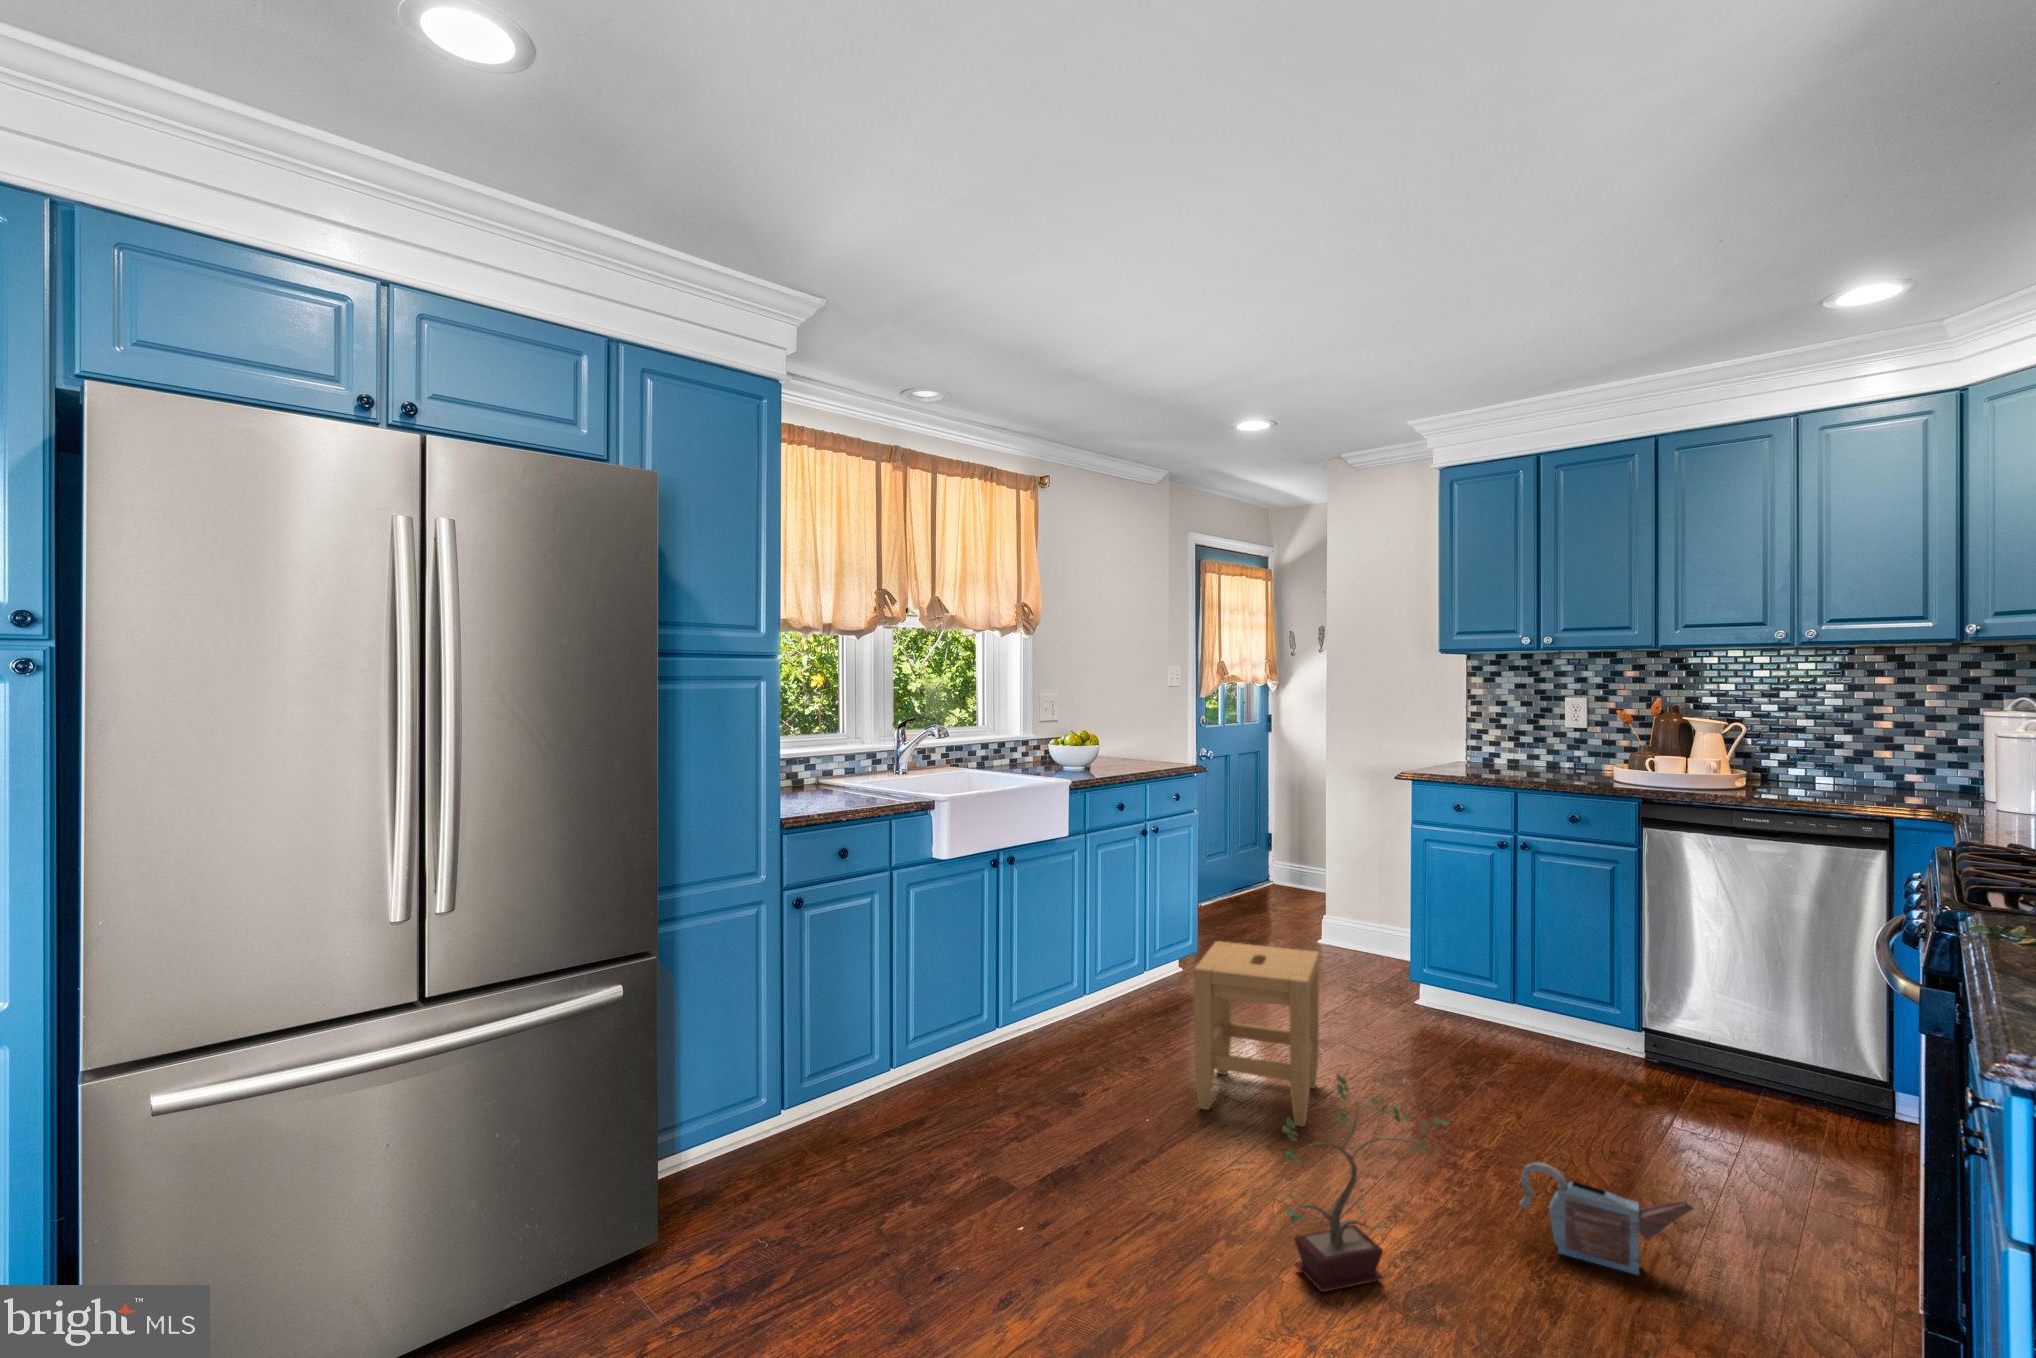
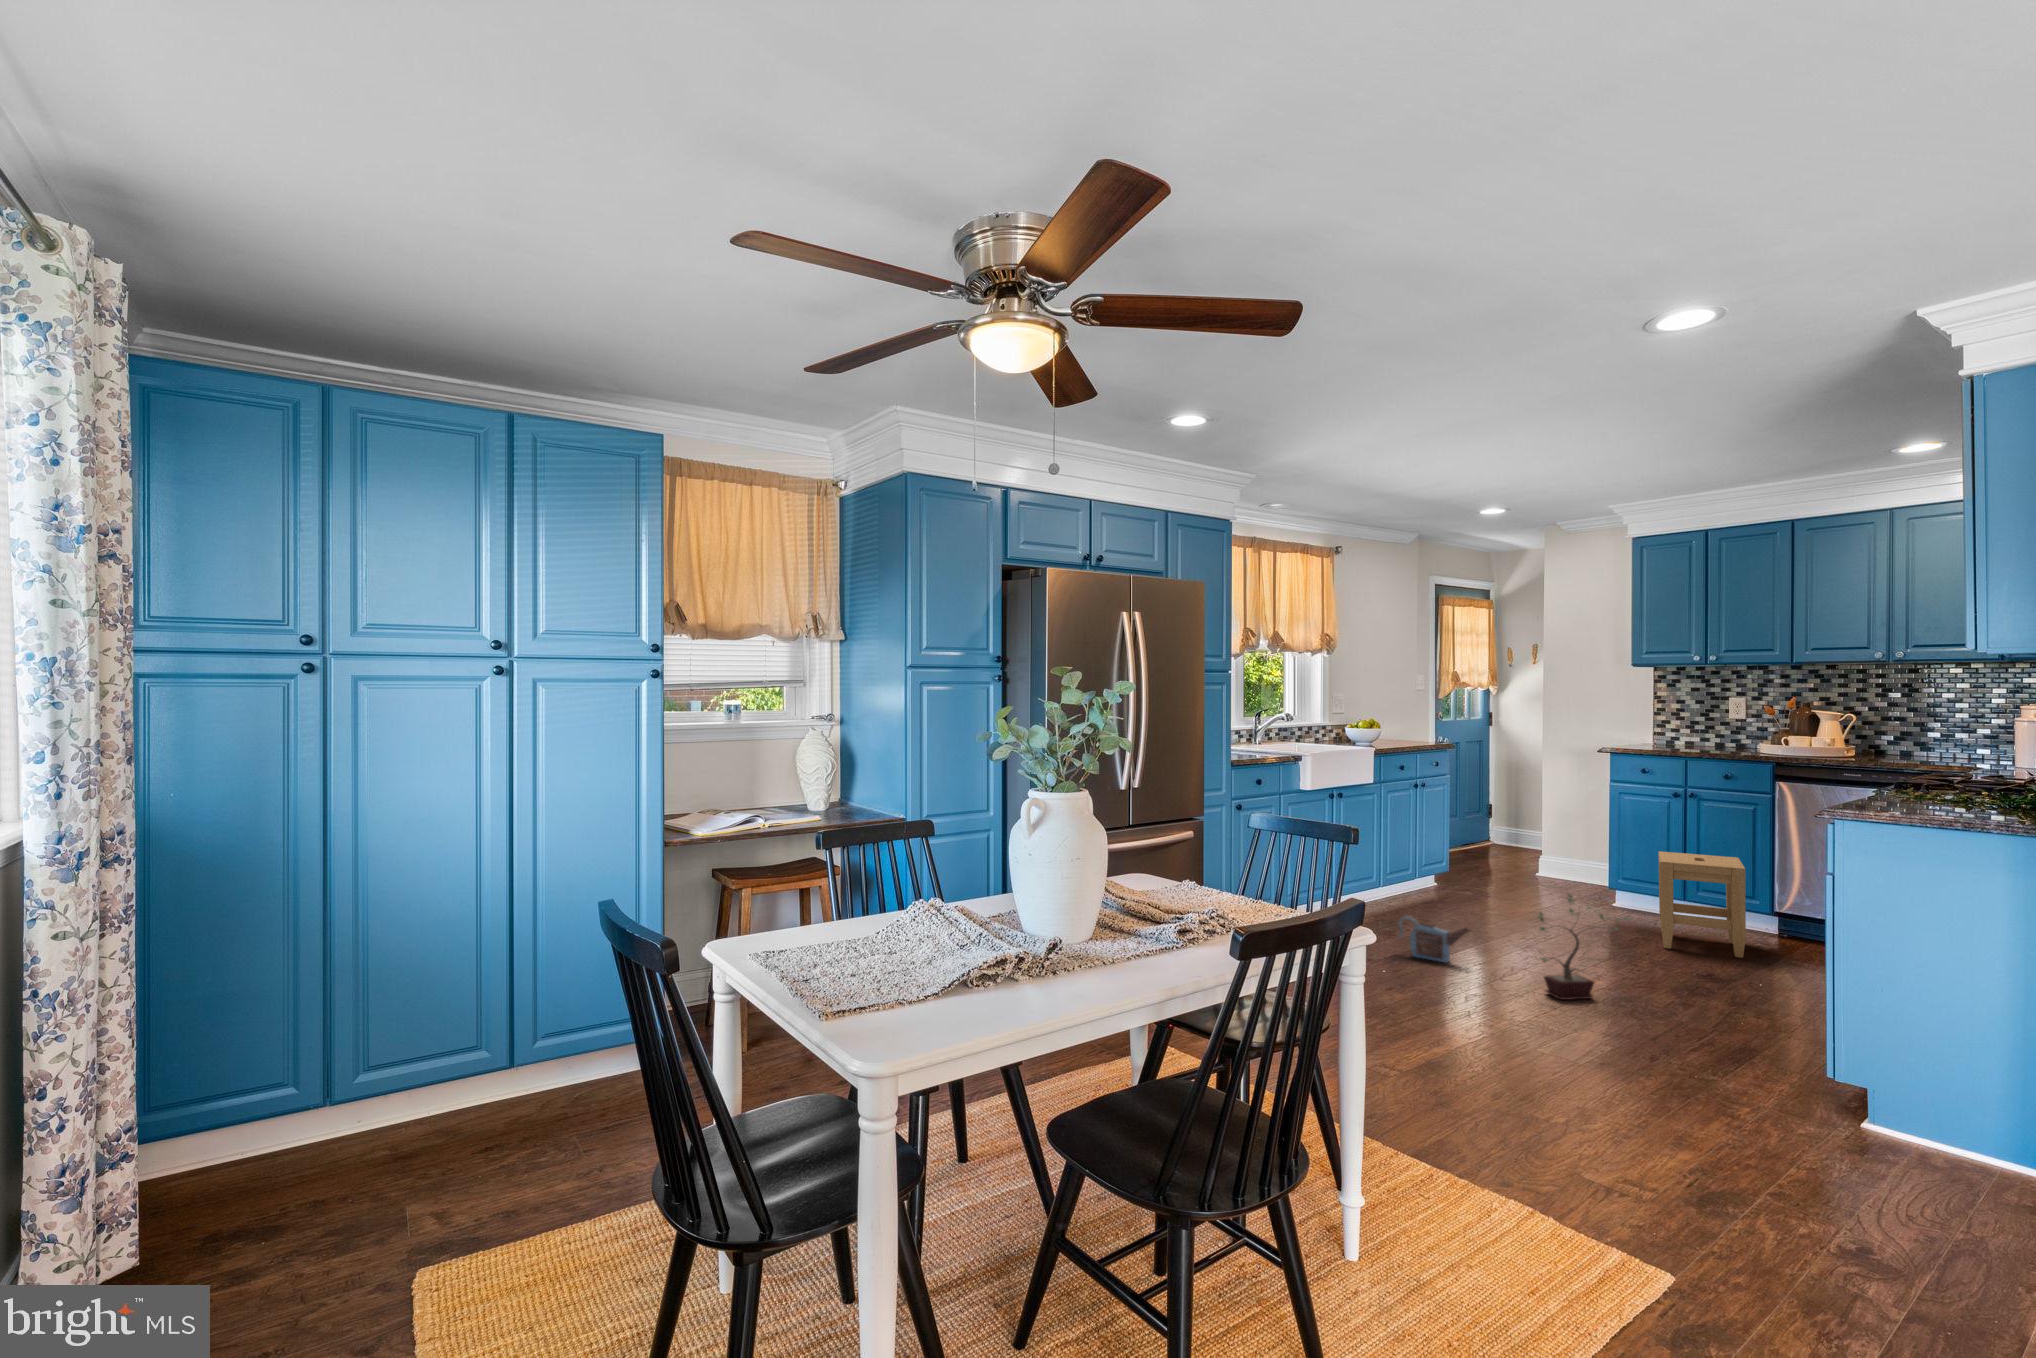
stool: present [1194,941,1319,1127] -> present [1659,851,1746,958]
watering can: present [1519,1162,1693,1275] -> present [1398,916,1469,963]

